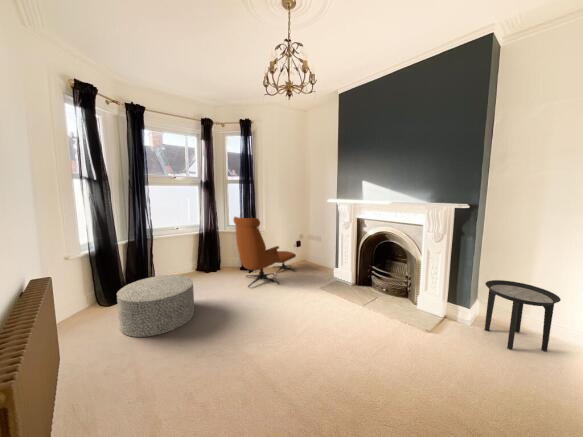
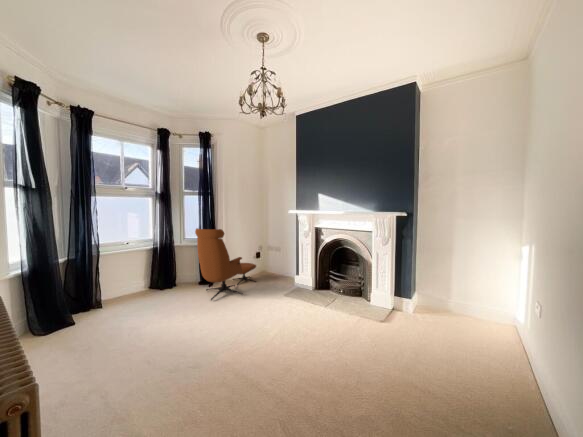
ottoman: present [117,275,194,337] -> none [64,292,156,363]
side table: present [485,280,561,352] -> none [422,274,475,329]

